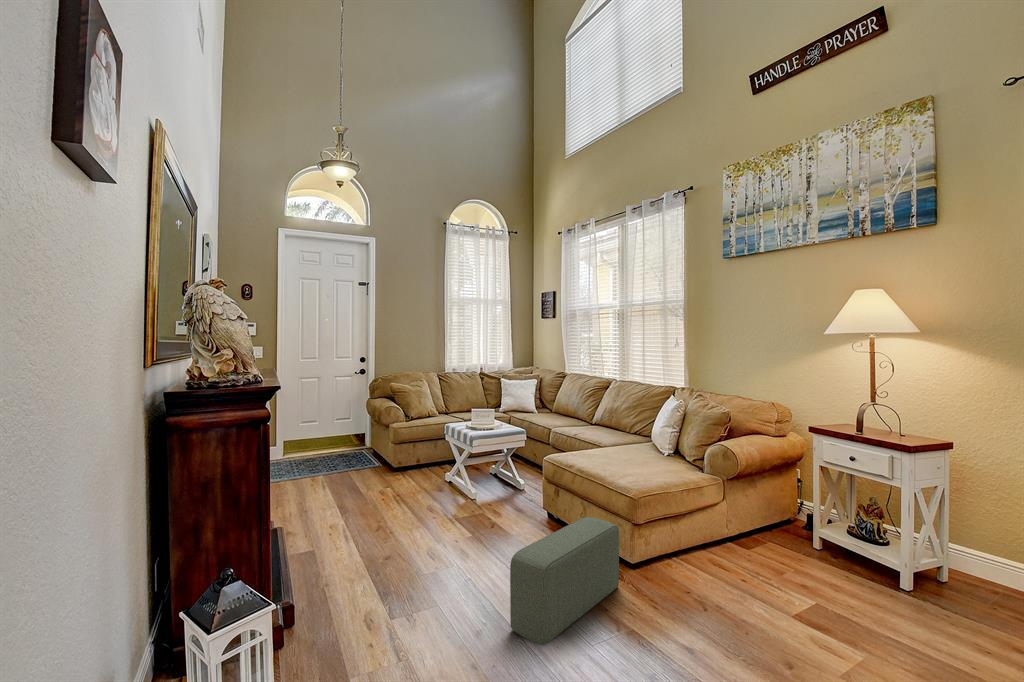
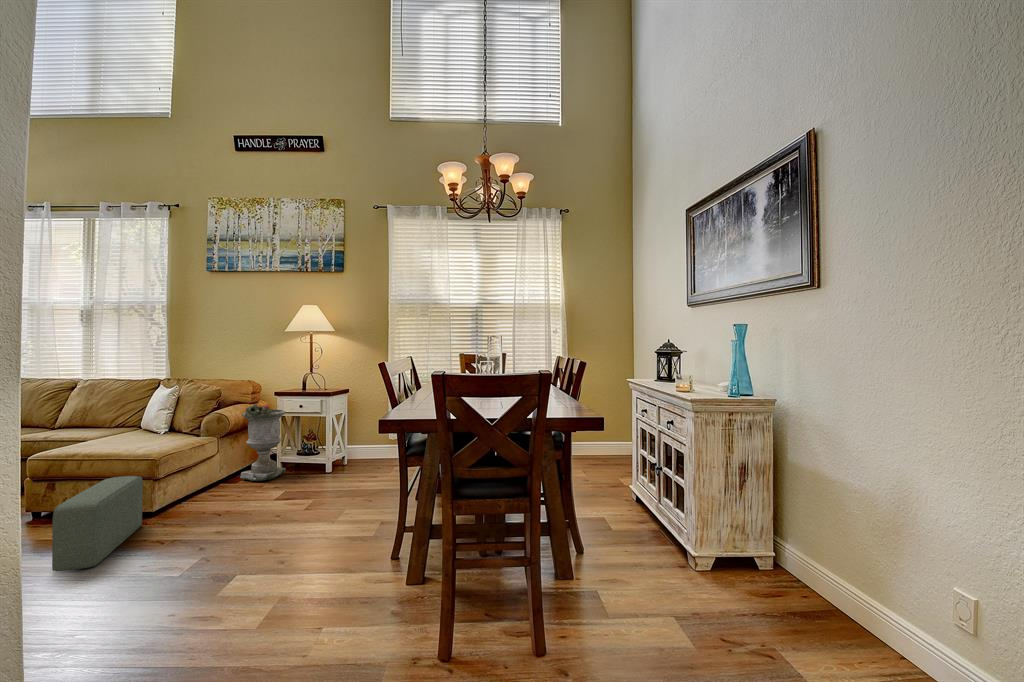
planter: none [753,438,824,562] -> present [240,403,286,481]

